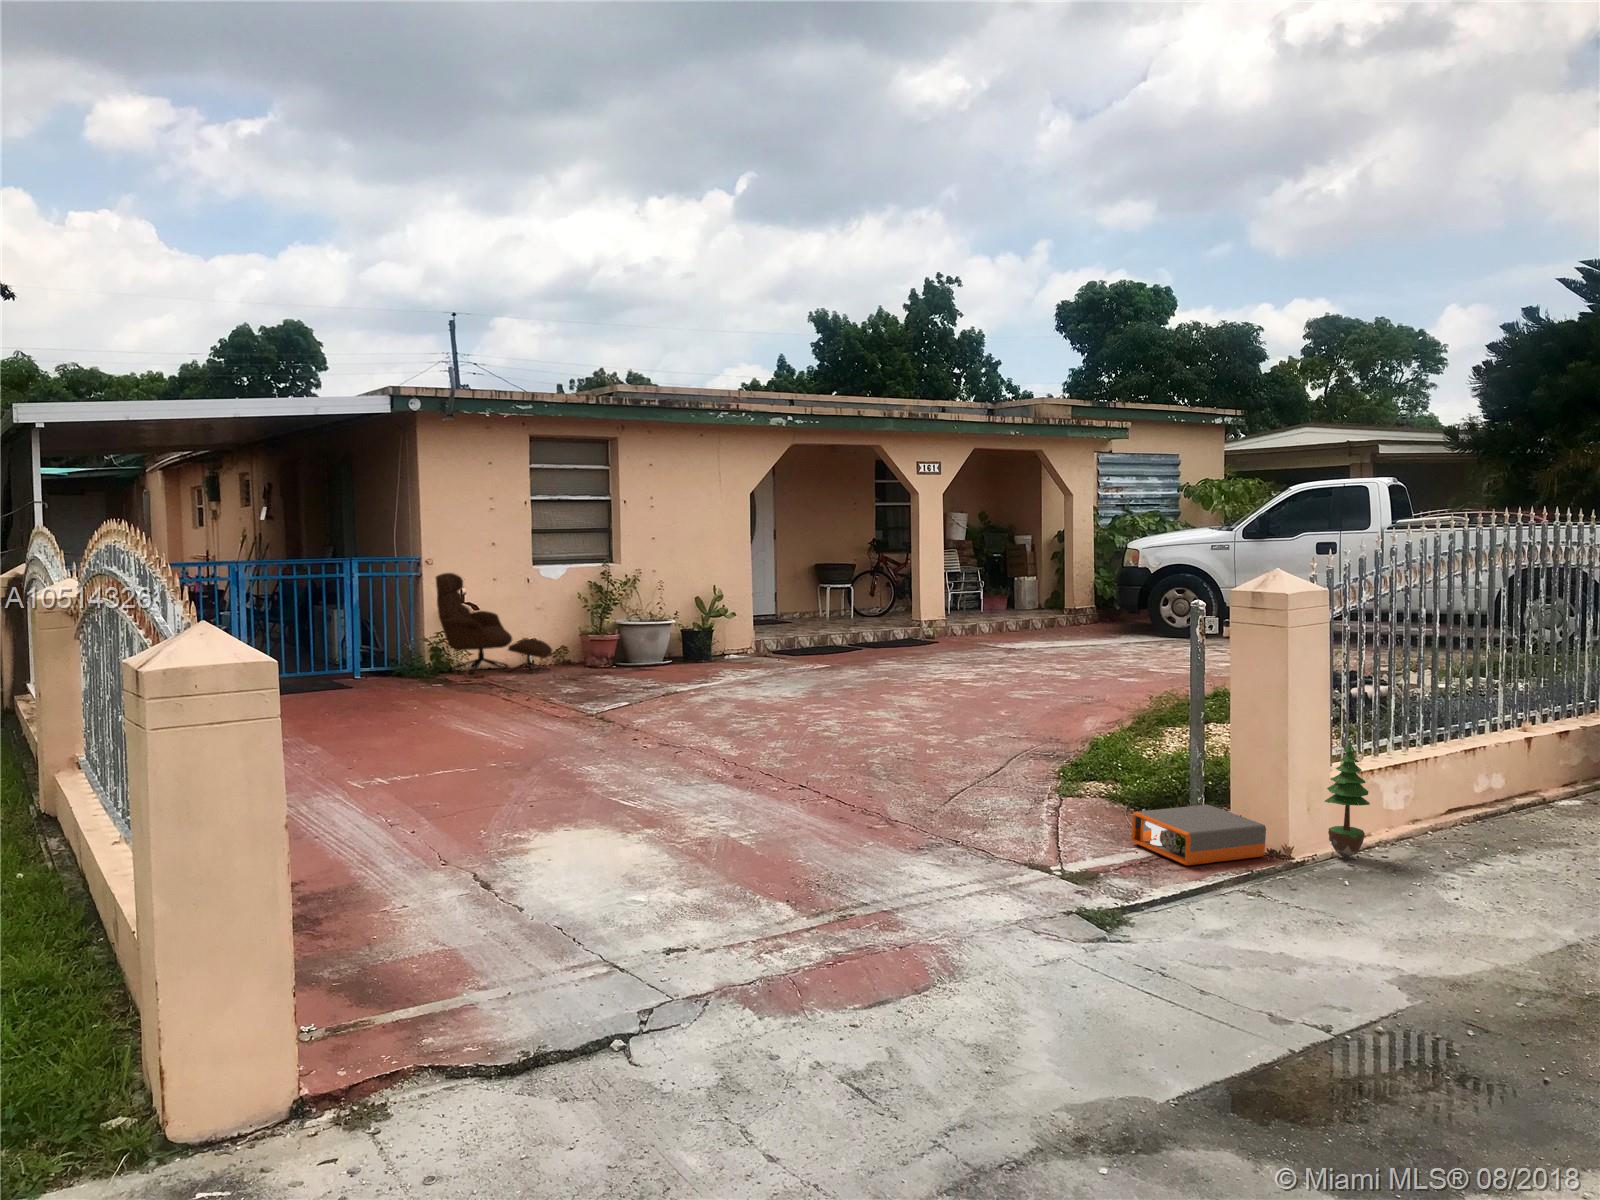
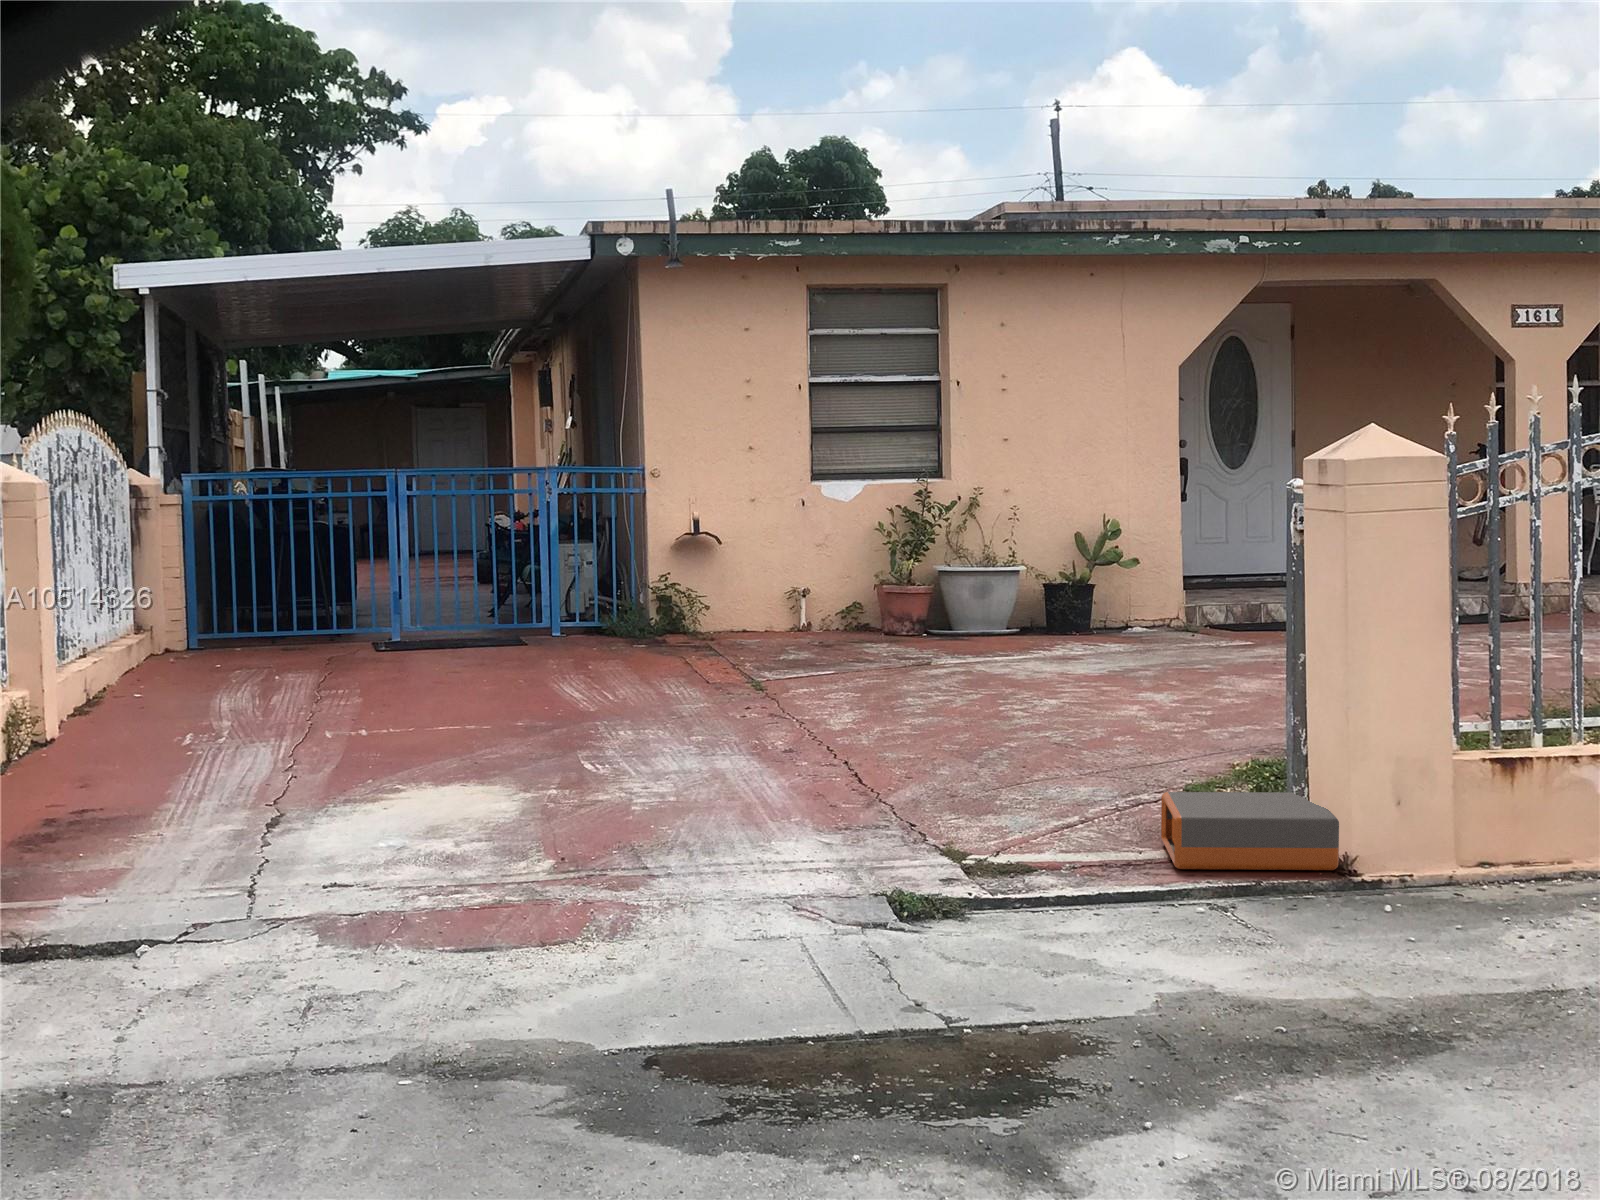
lounge chair: present [436,573,552,674] -> none [651,488,815,634]
potted tree: present [1325,742,1370,858] -> none [1438,683,1514,883]

